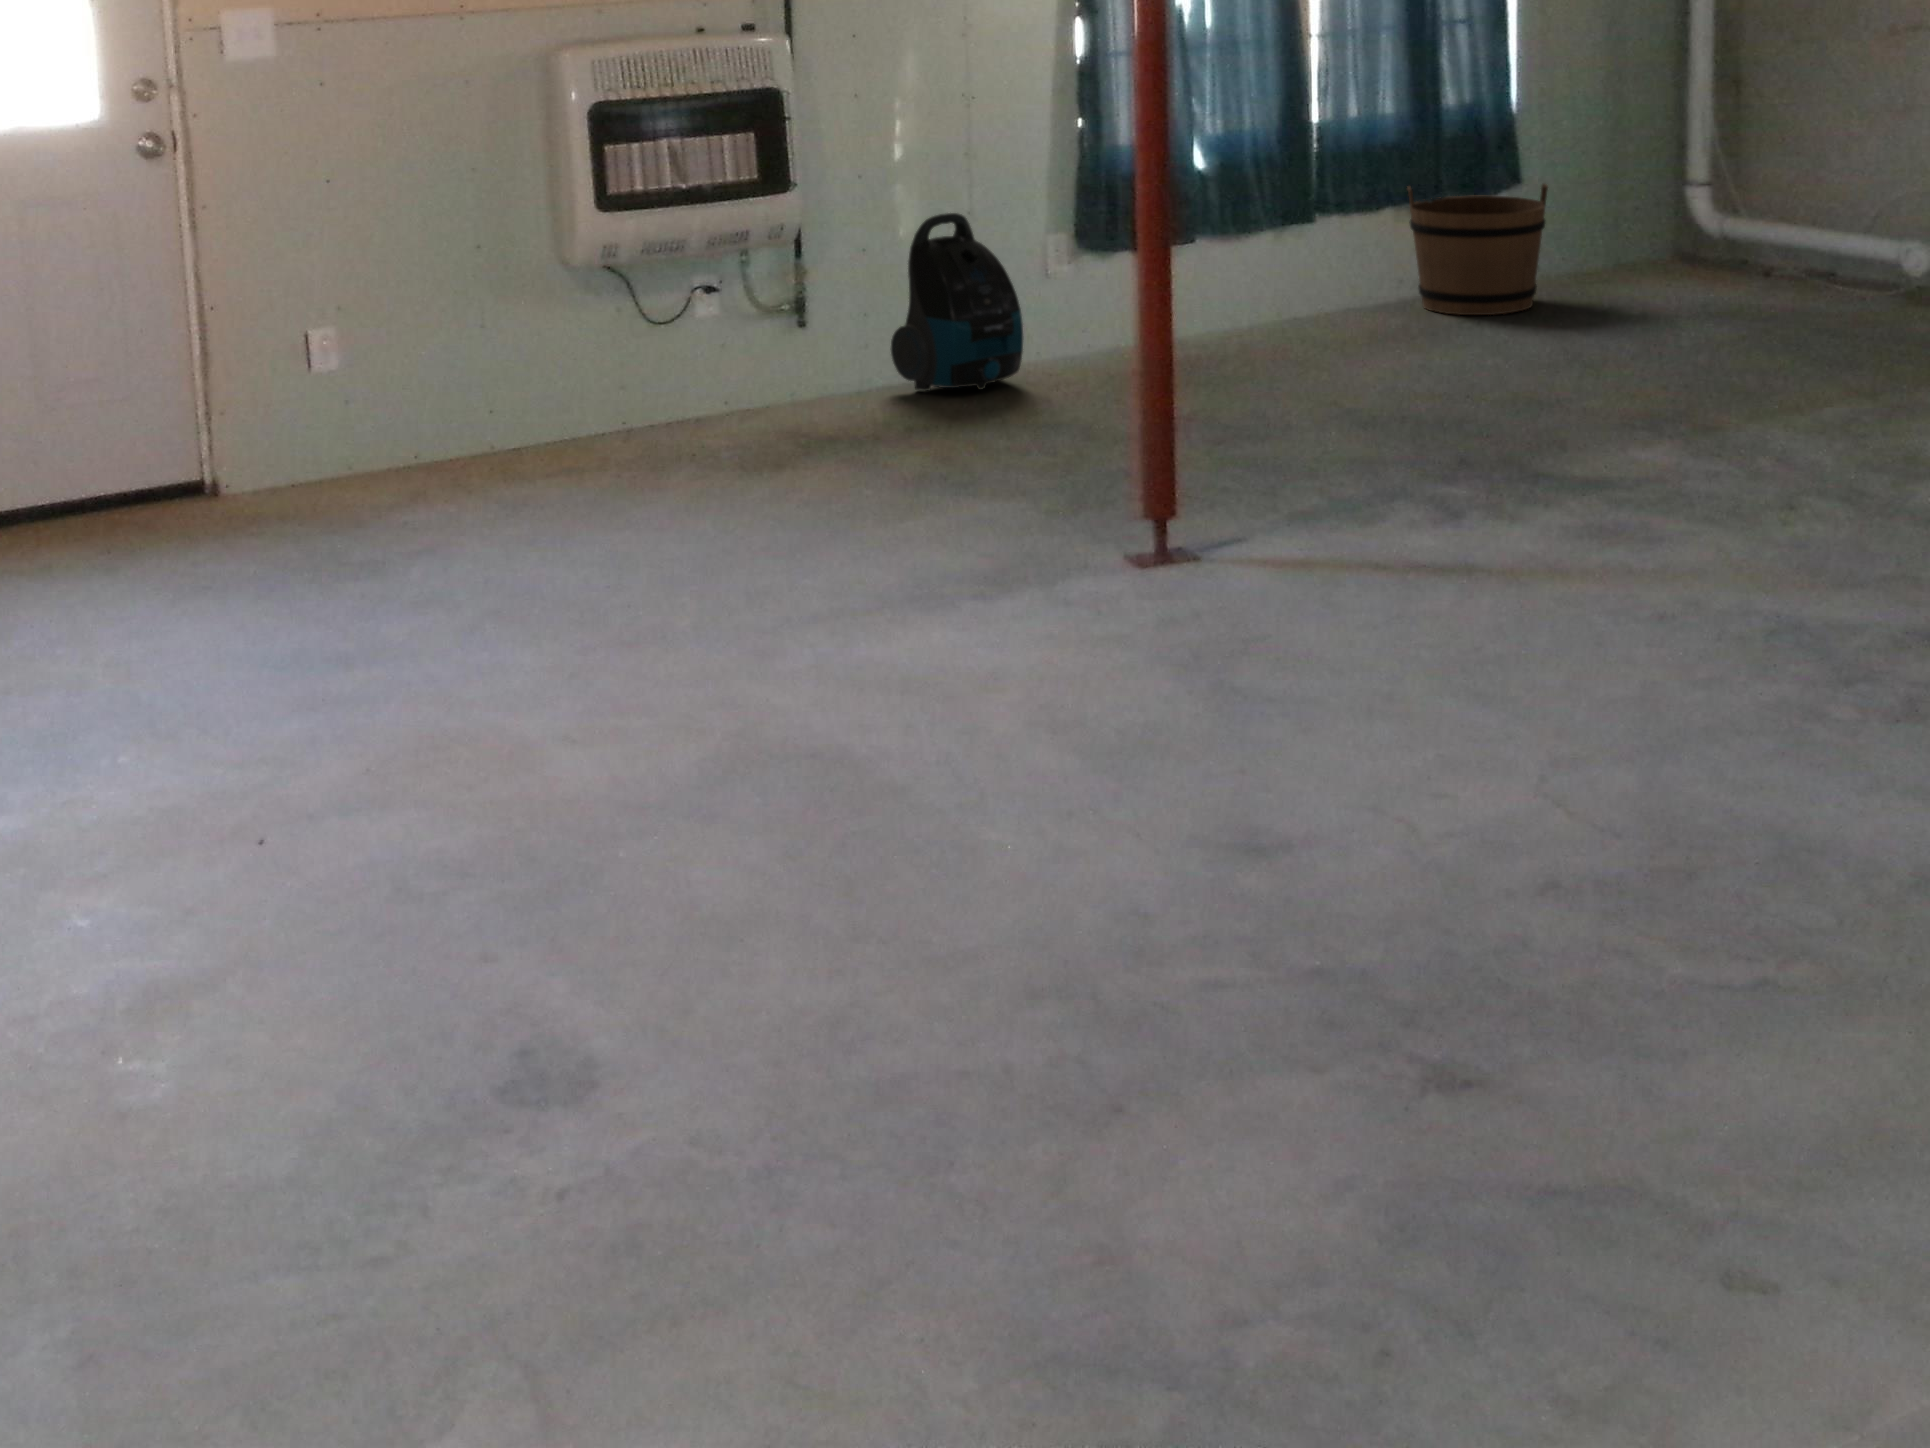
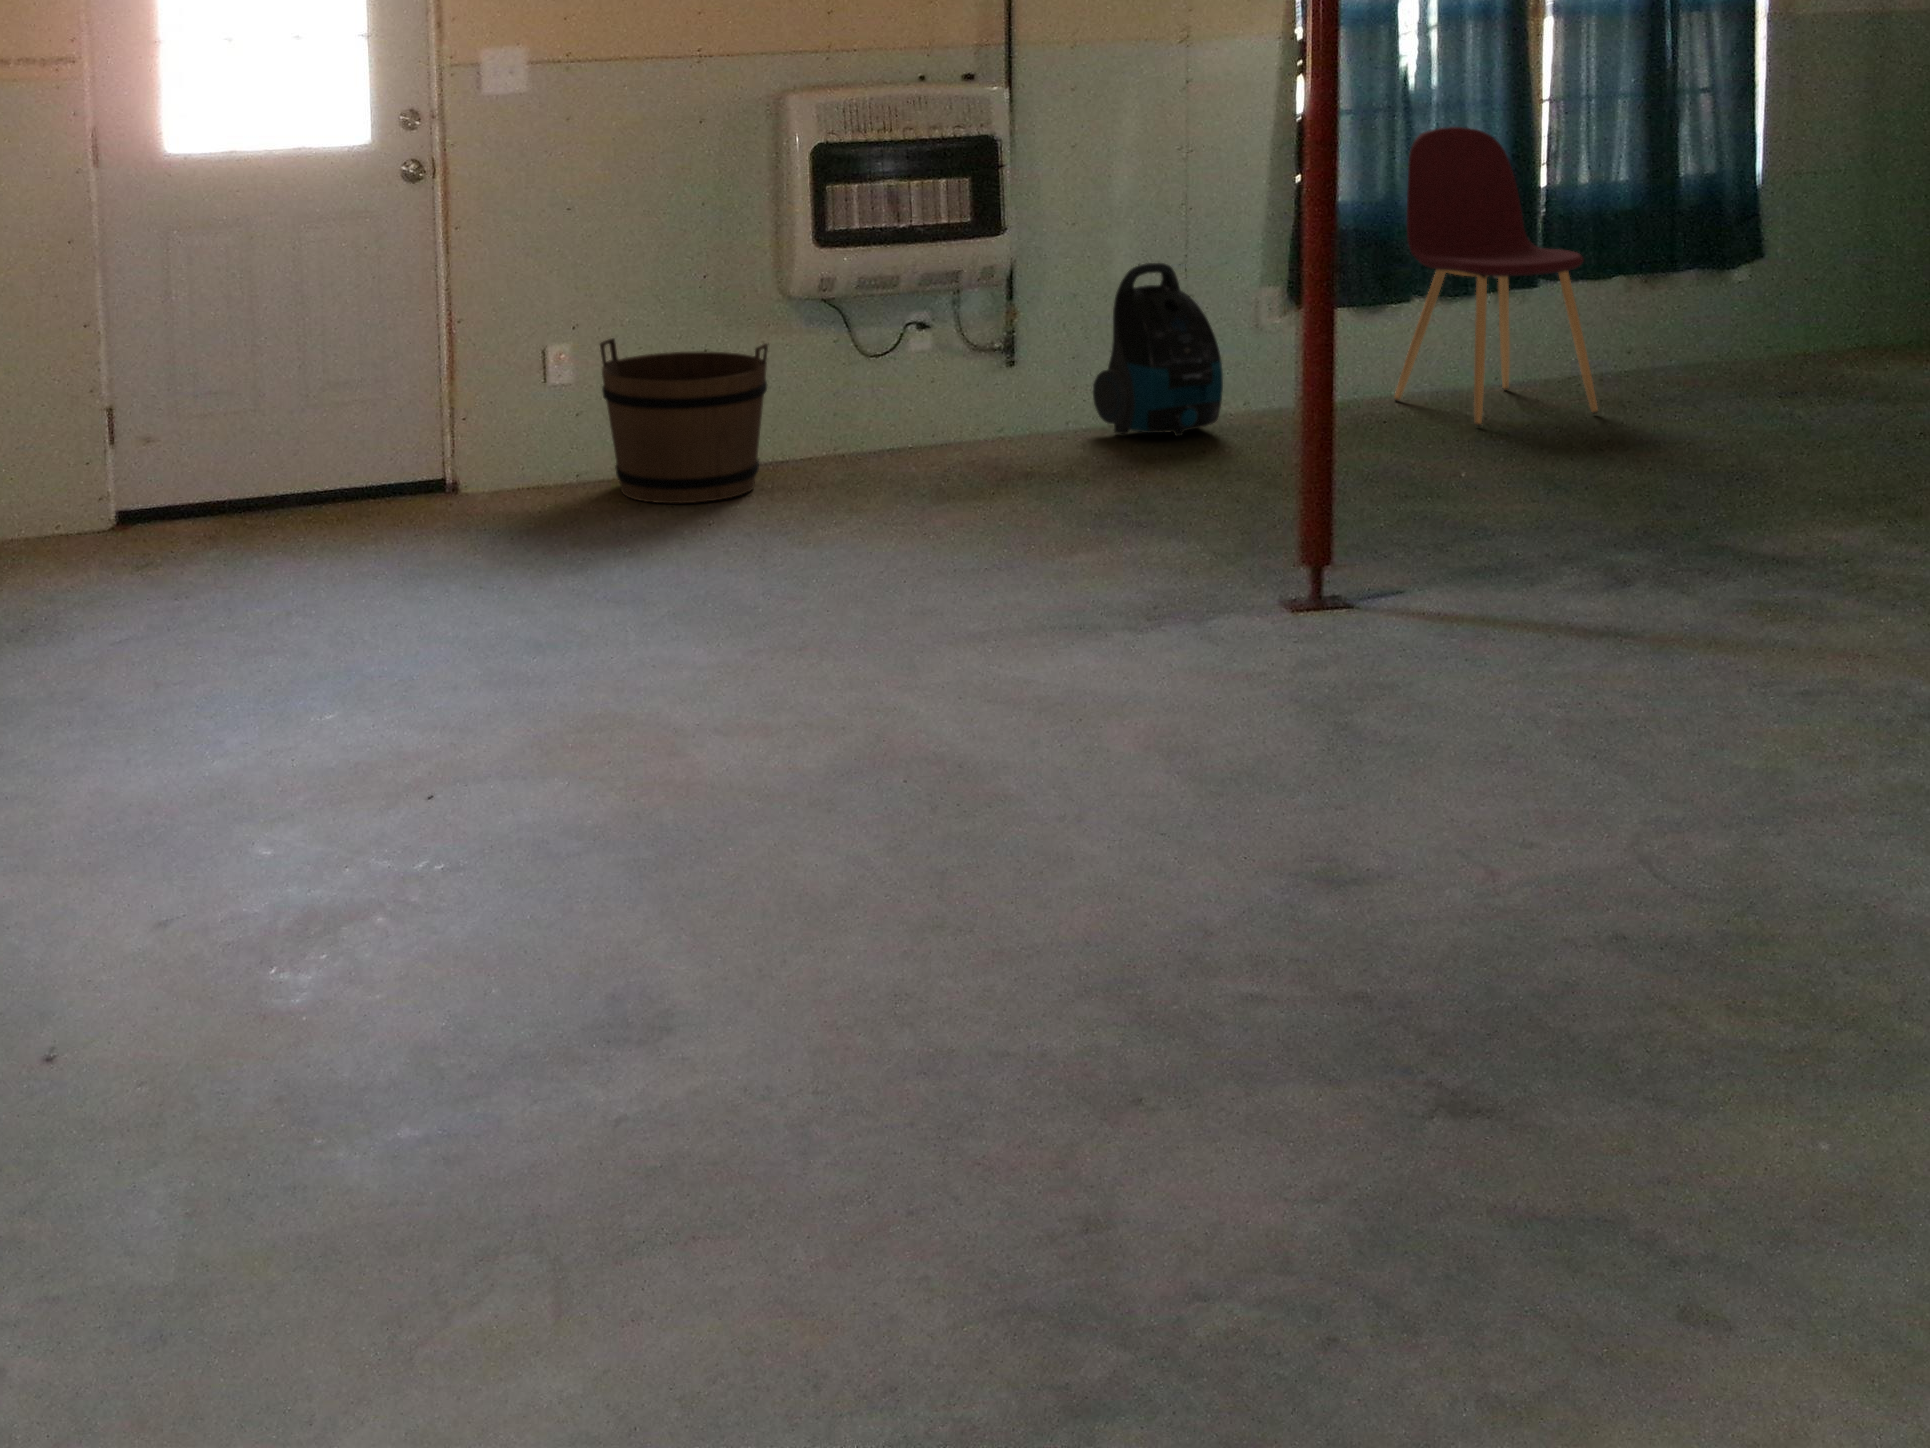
chair: none [1185,64,1385,363] -> present [1394,127,1598,427]
bucket: present [1408,184,1548,315] -> present [600,338,768,503]

